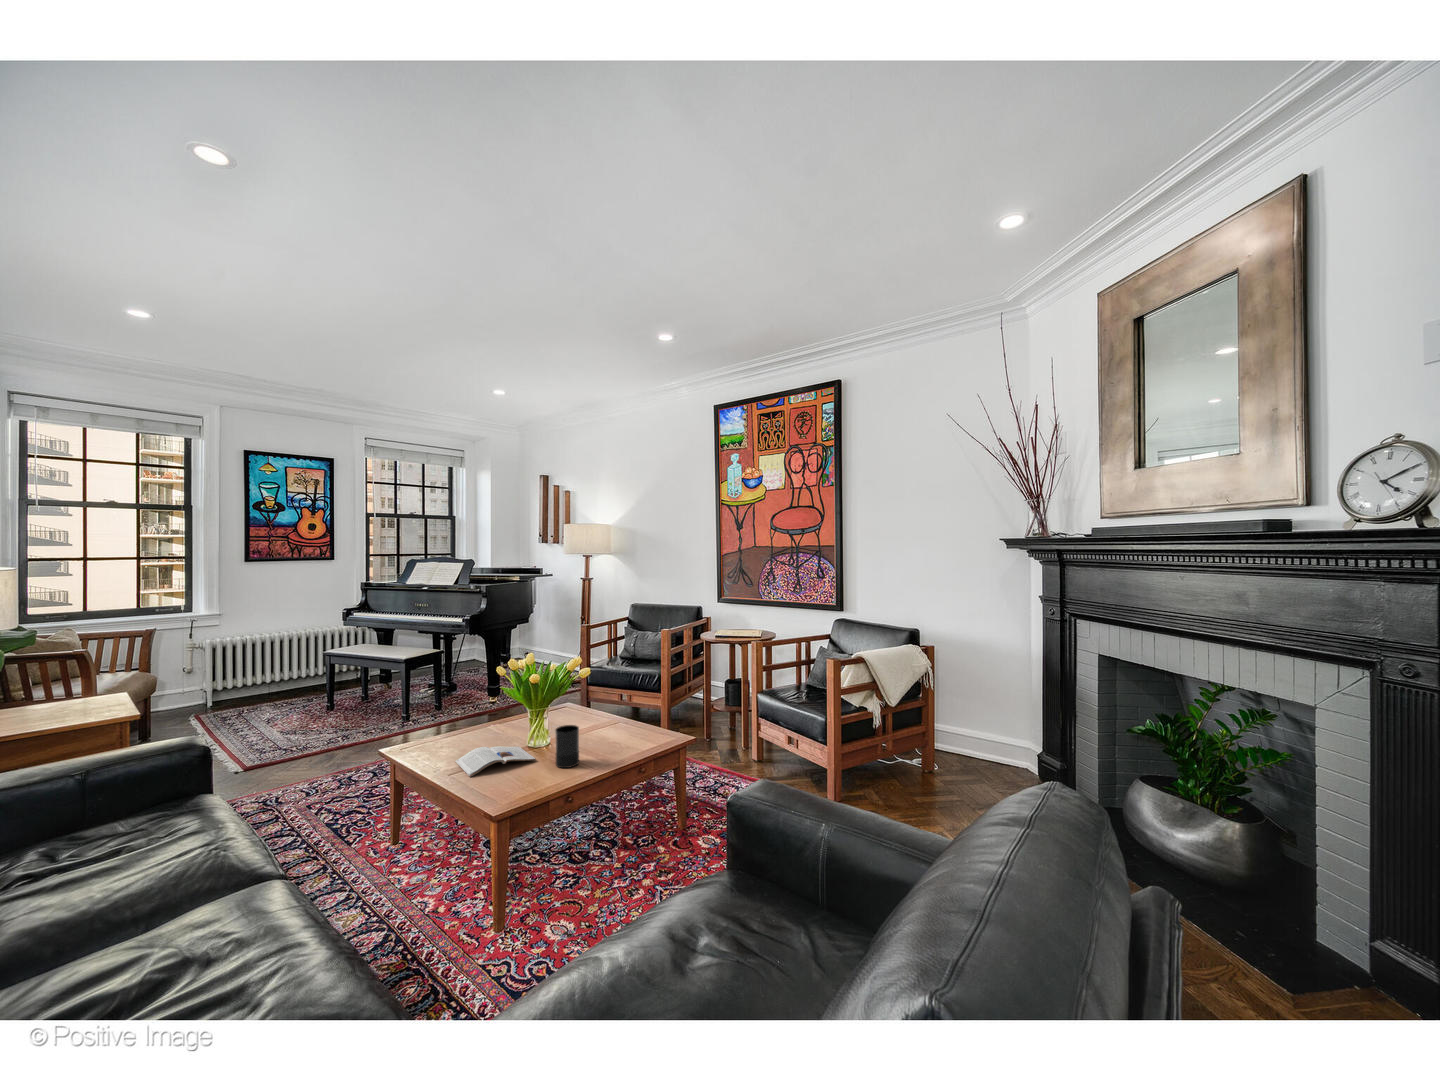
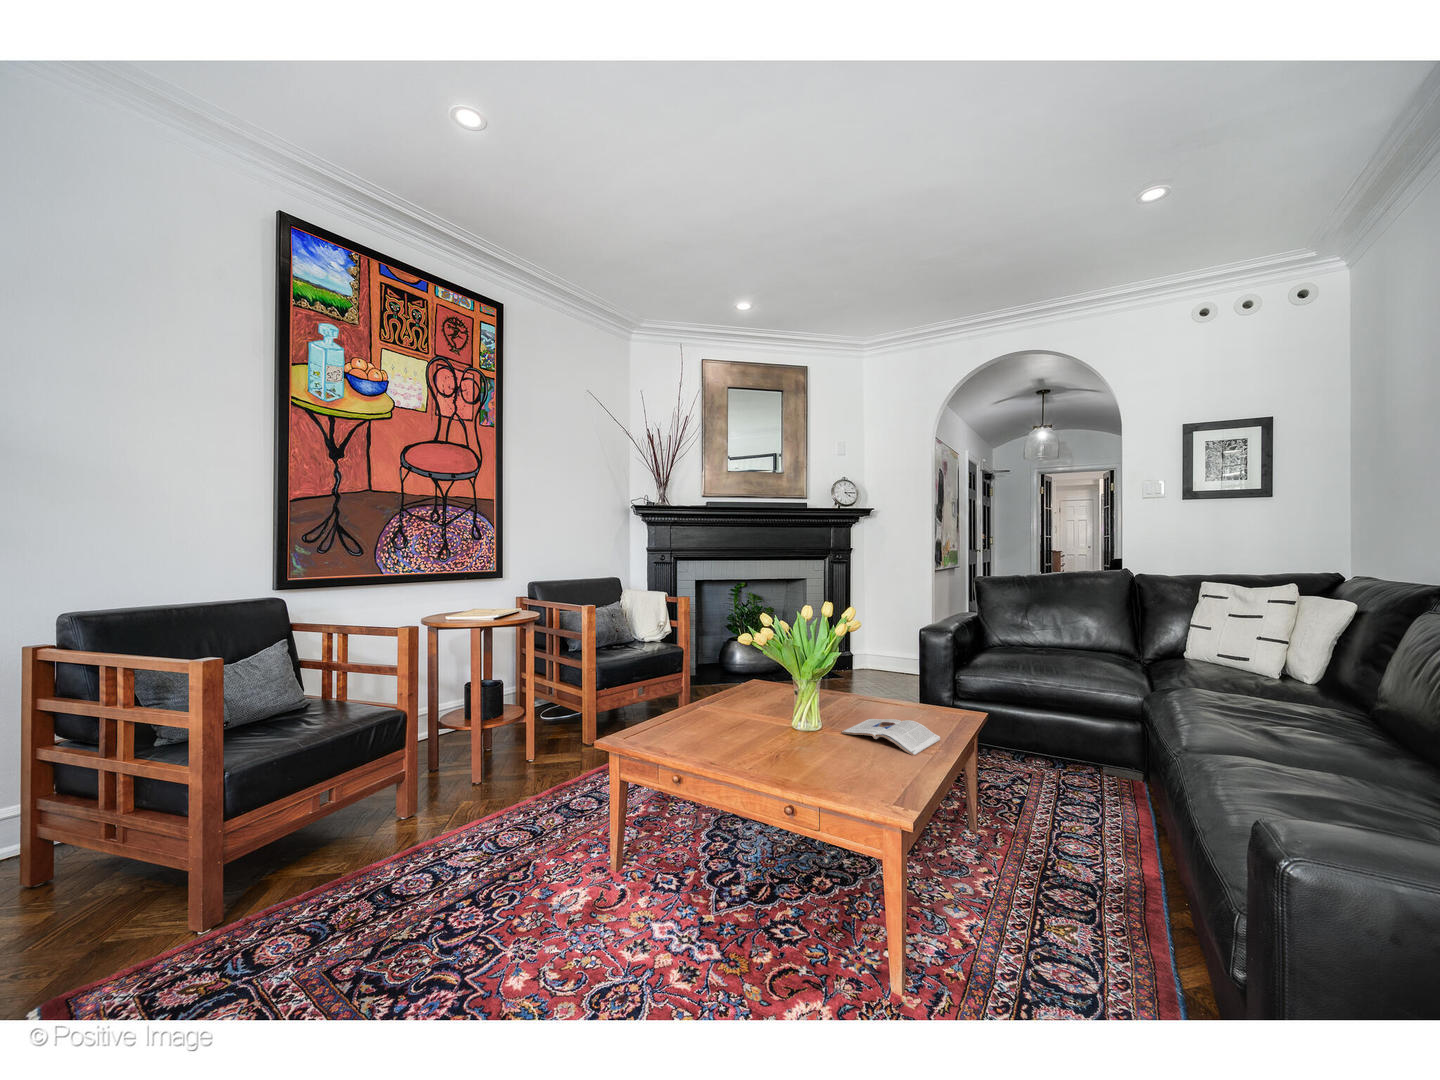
candle: present [555,725,579,768] -> none [850,670,875,714]

